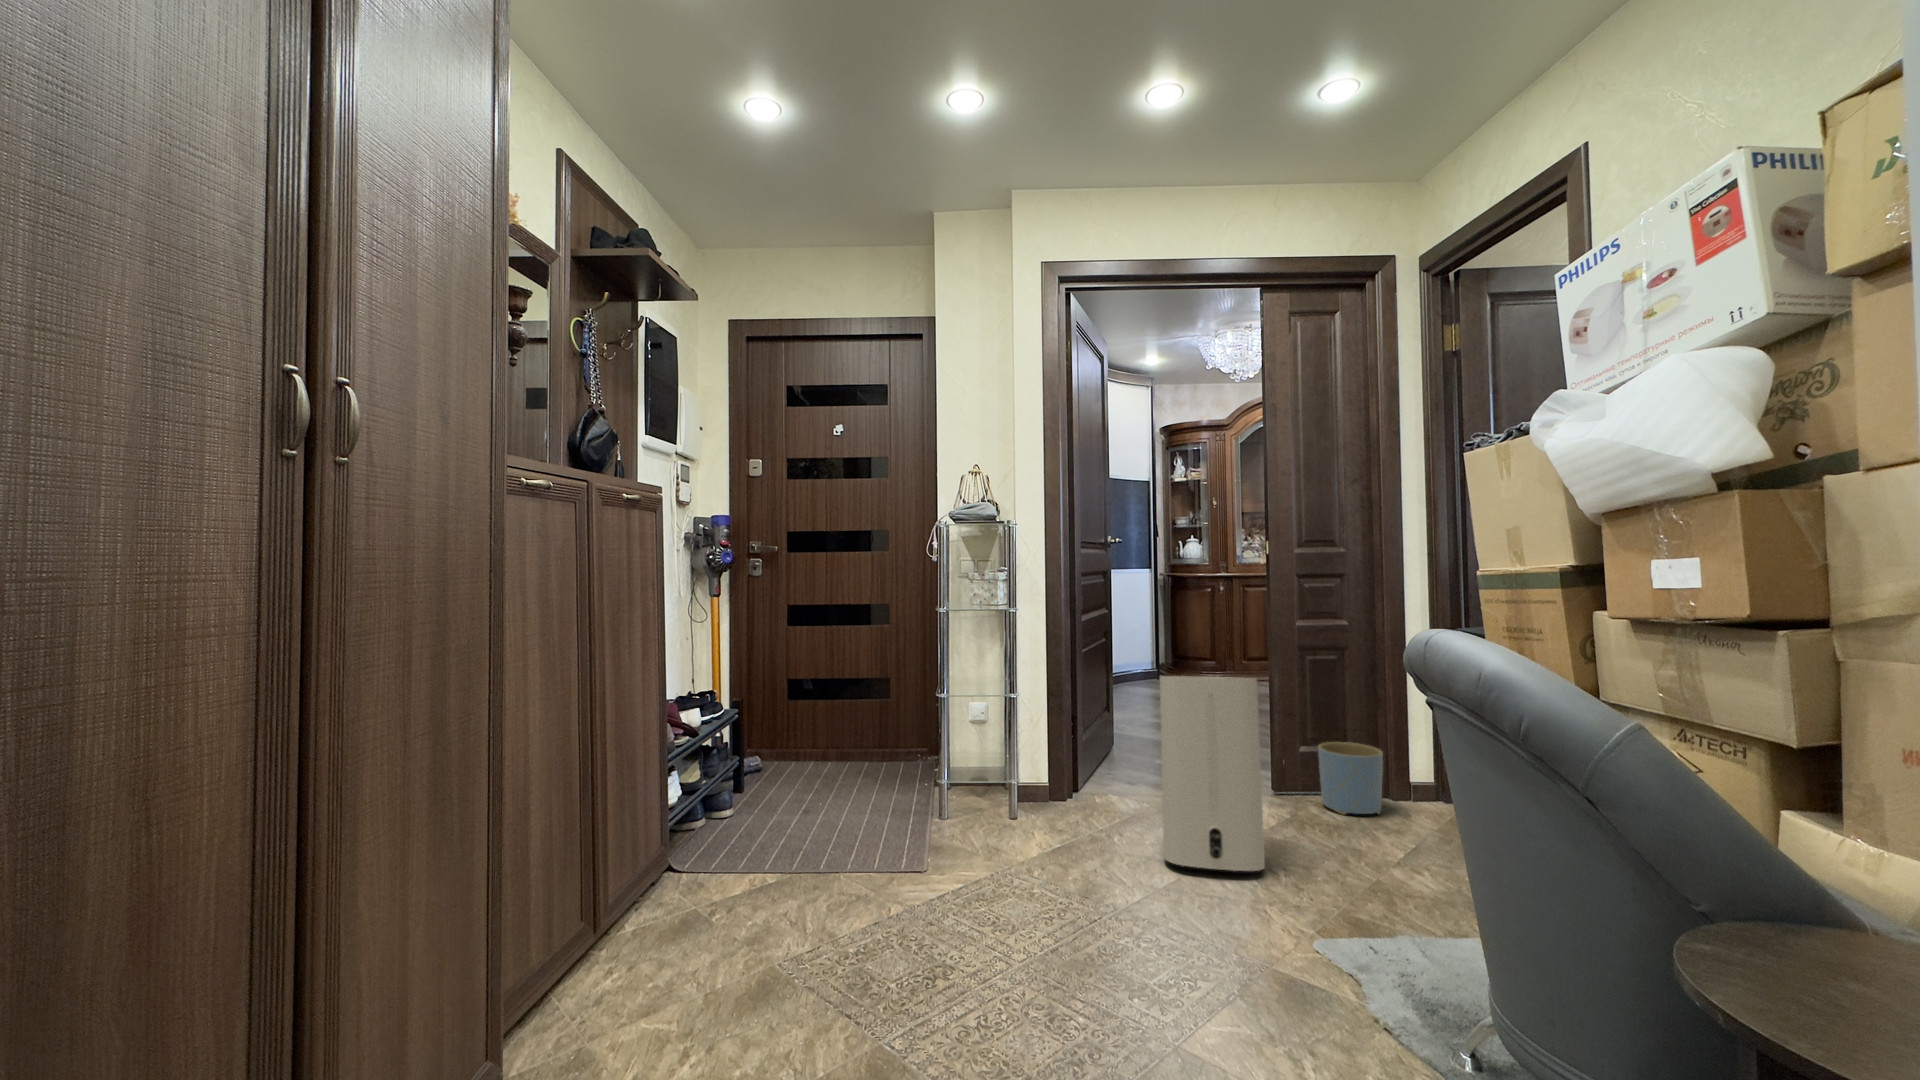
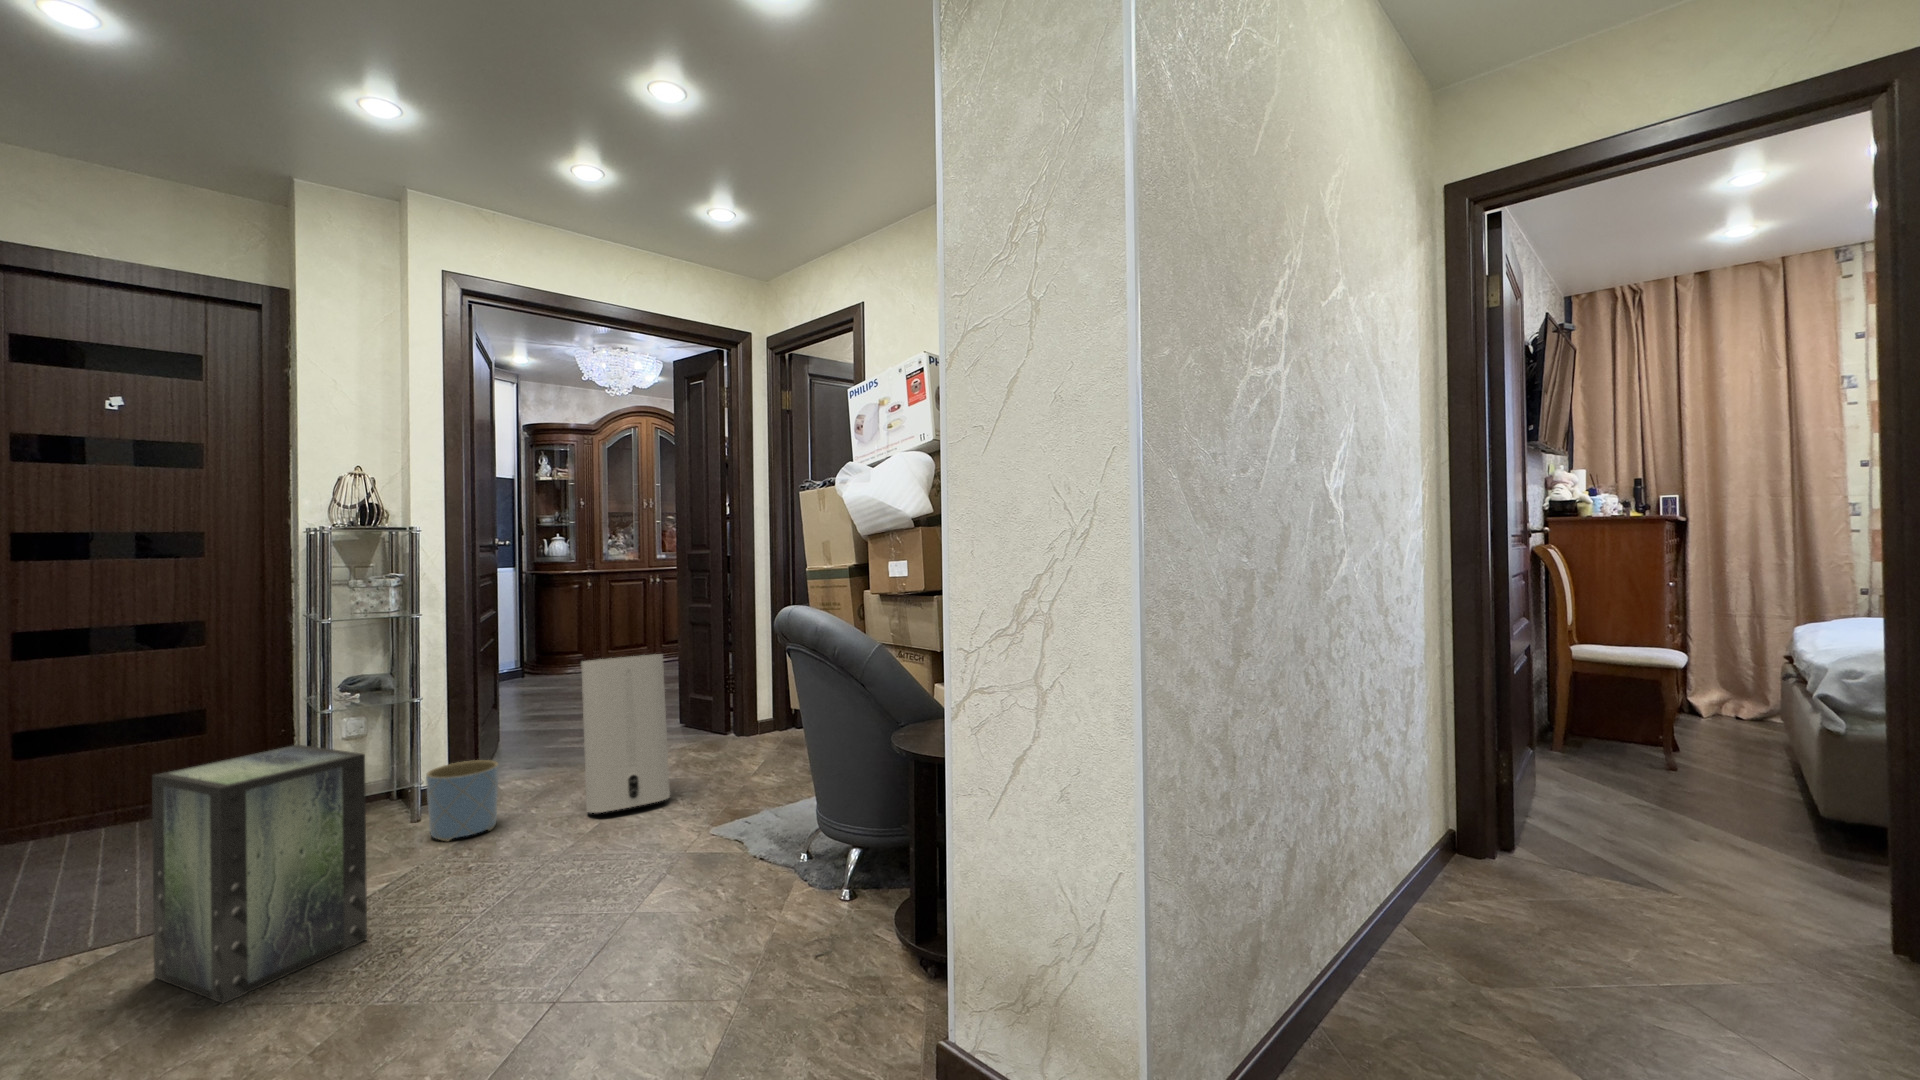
storage box: none [780,728,915,973] -> present [152,745,367,1003]
planter: present [1318,742,1383,815] -> present [426,760,499,841]

